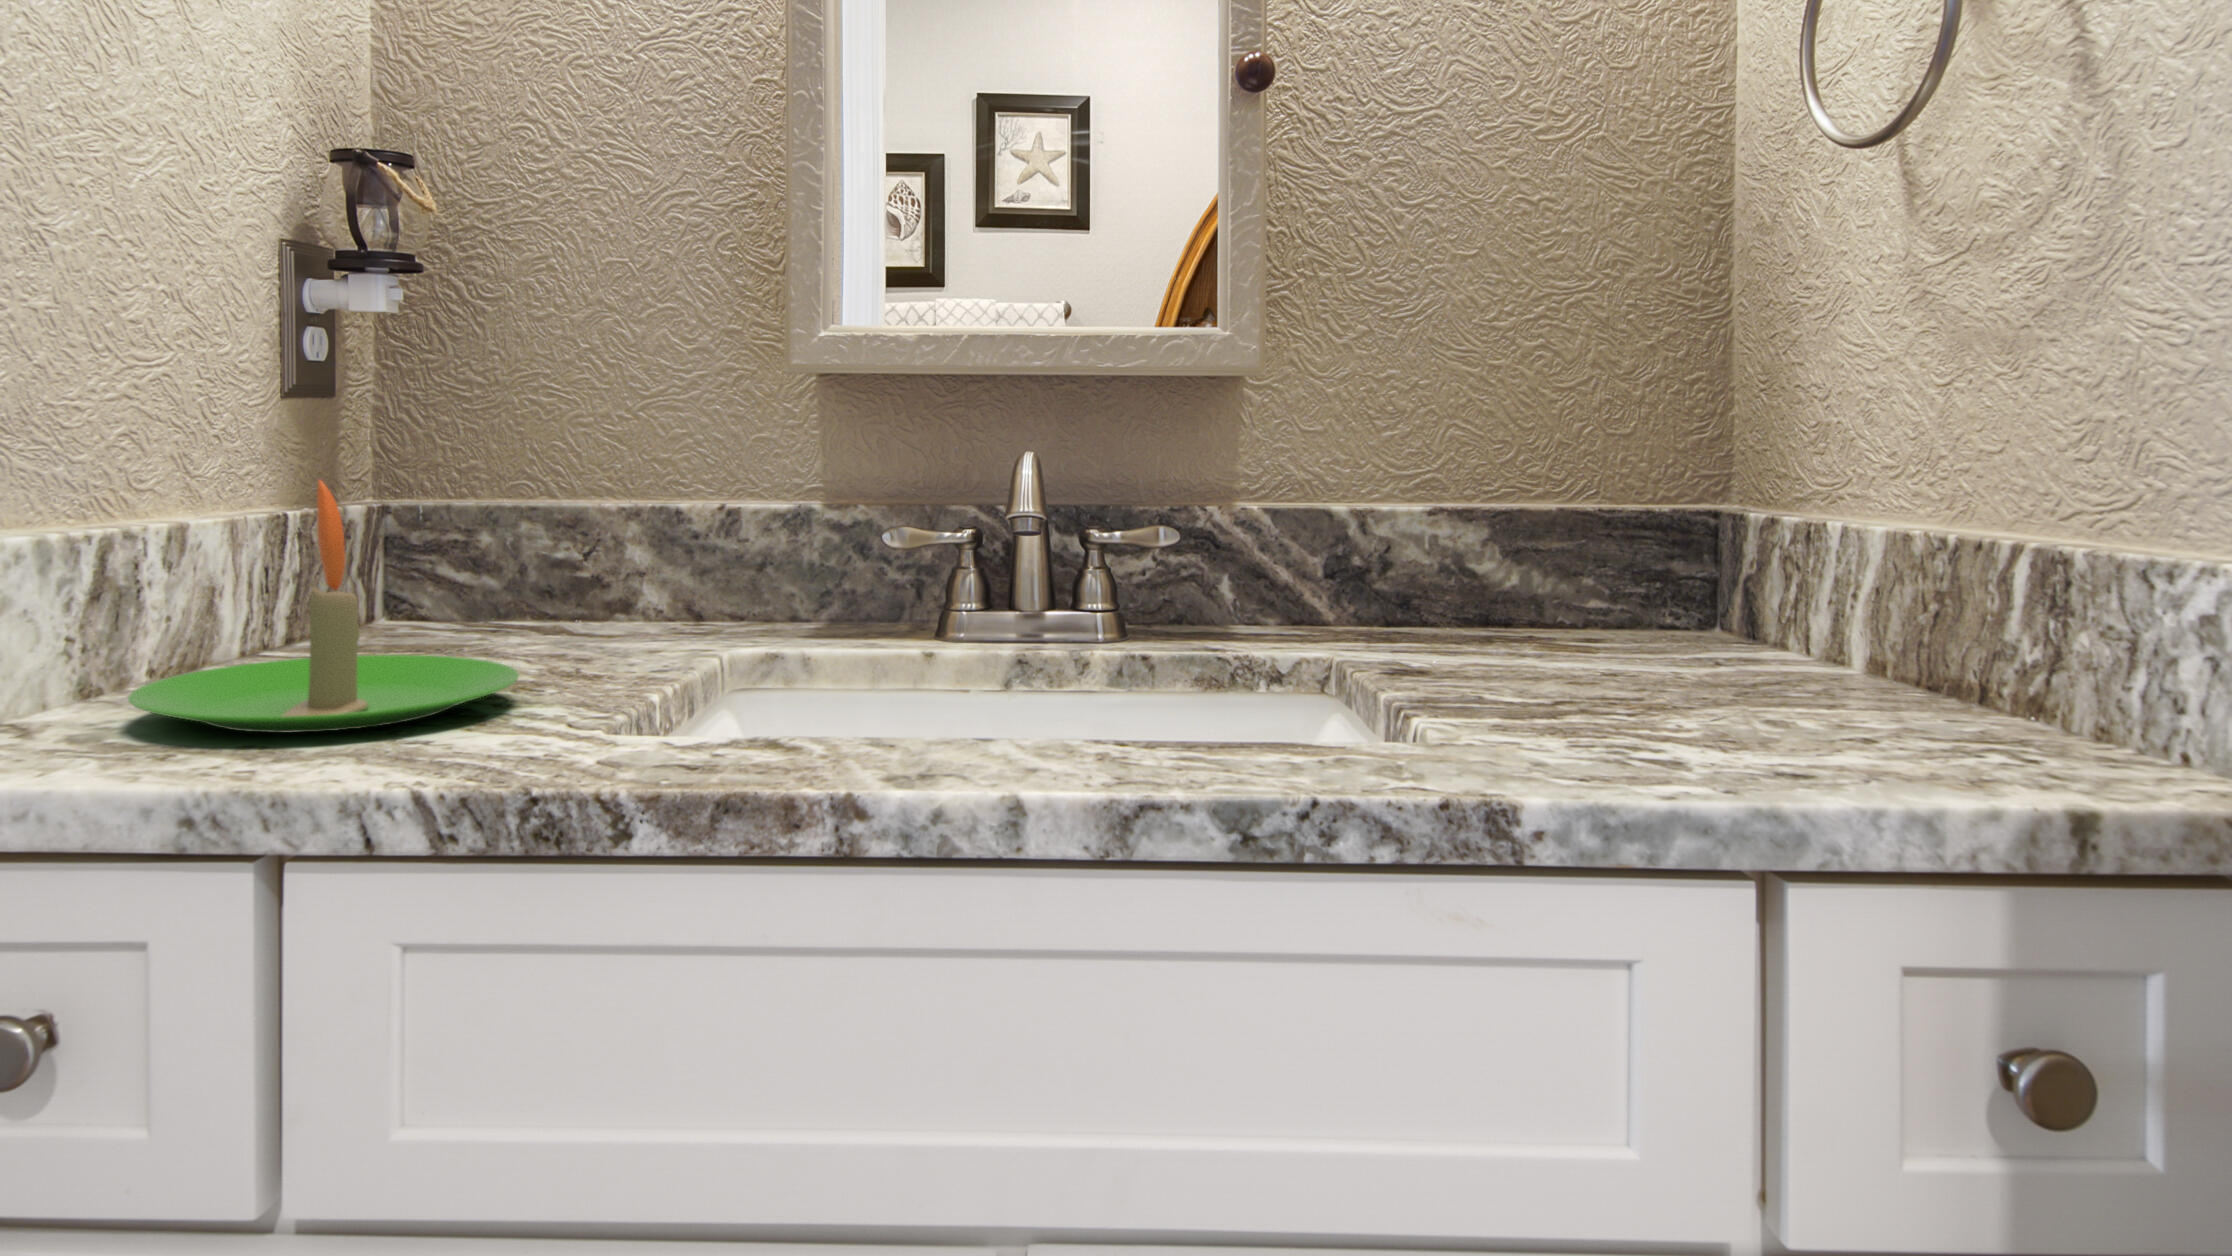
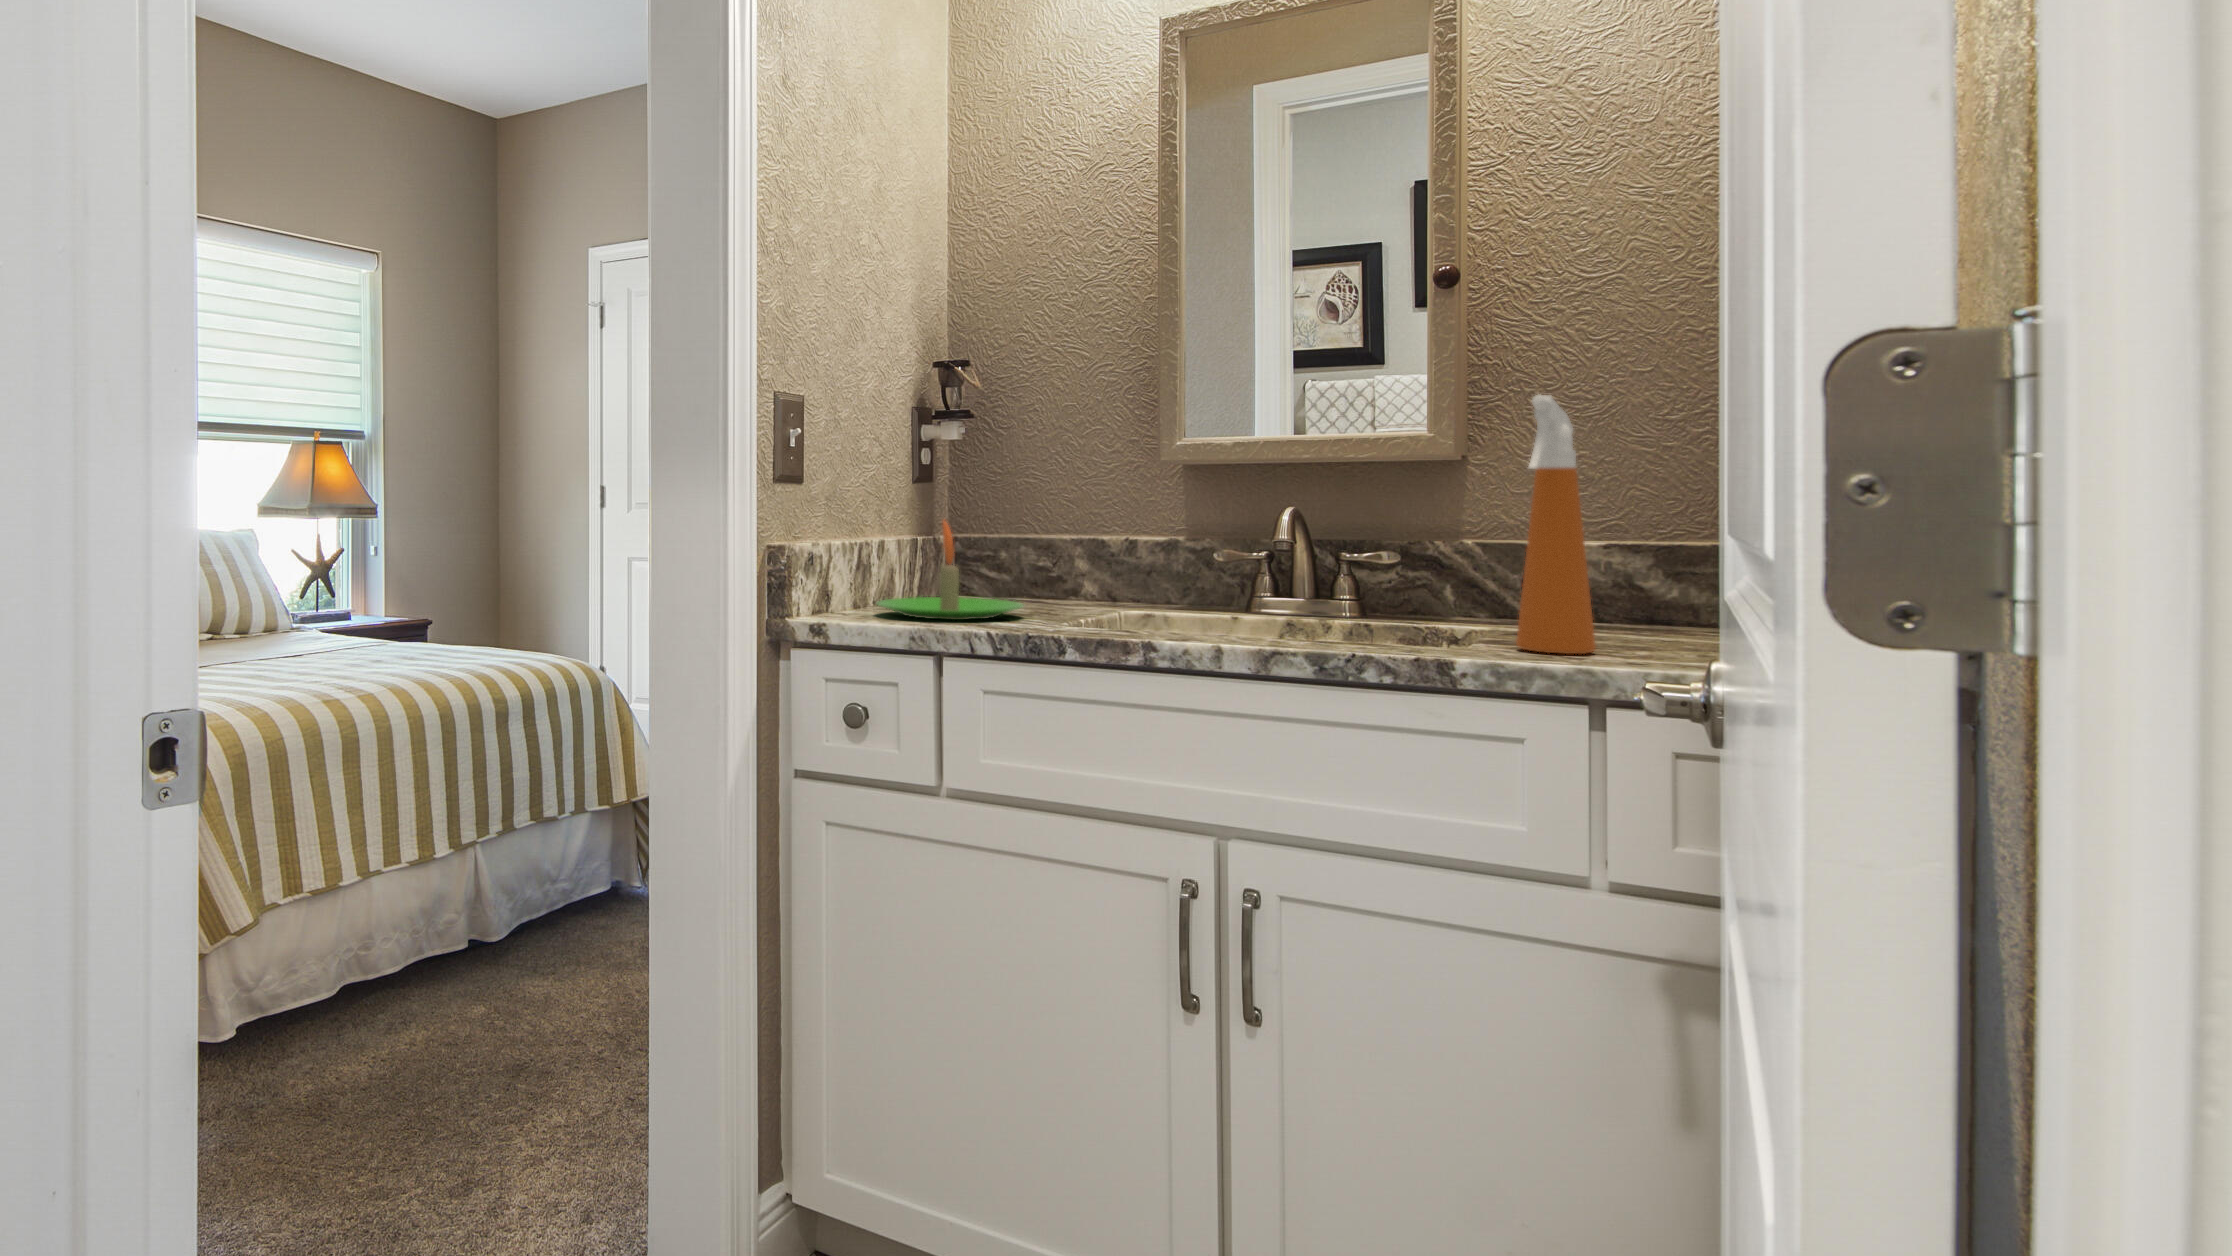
spray bottle: none [1532,224,1675,749] -> present [1516,395,1596,654]

